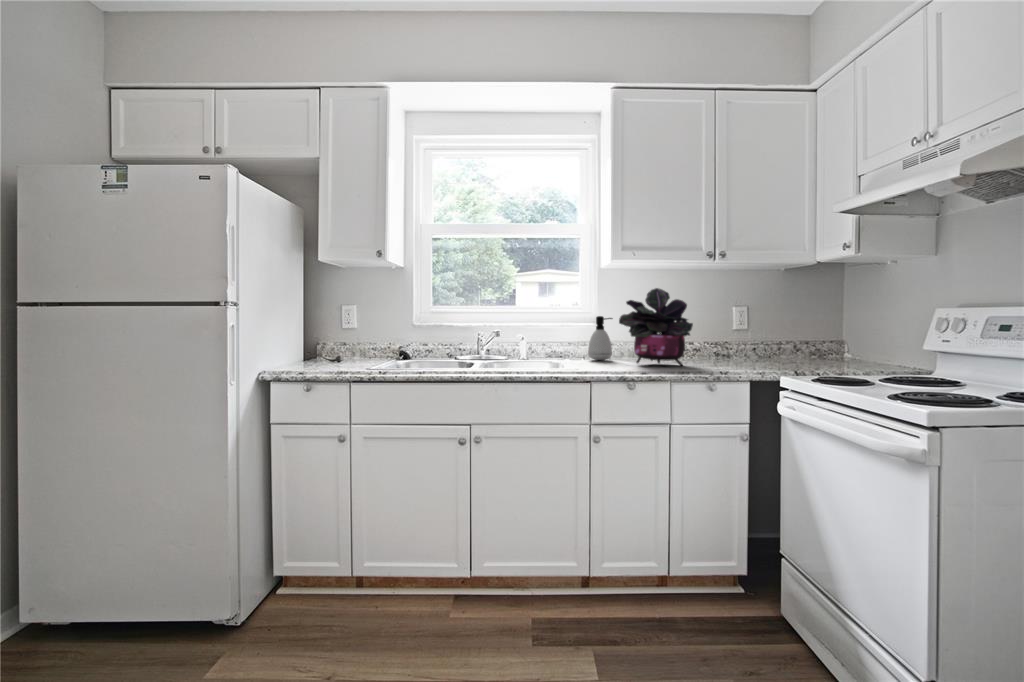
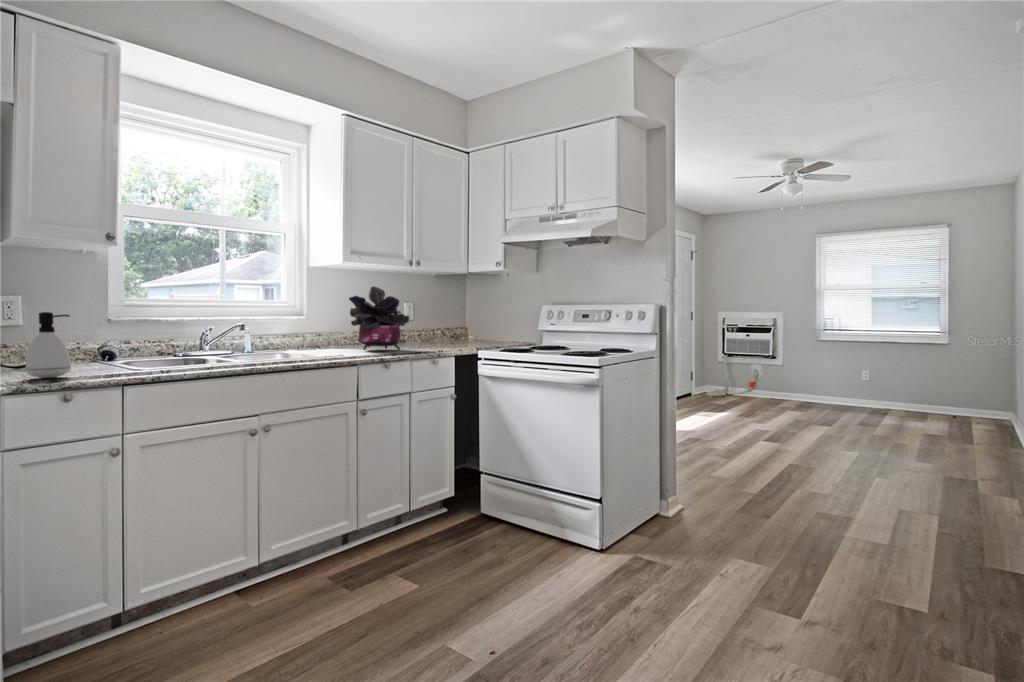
soap dispenser: present [588,316,613,360] -> present [26,312,71,378]

